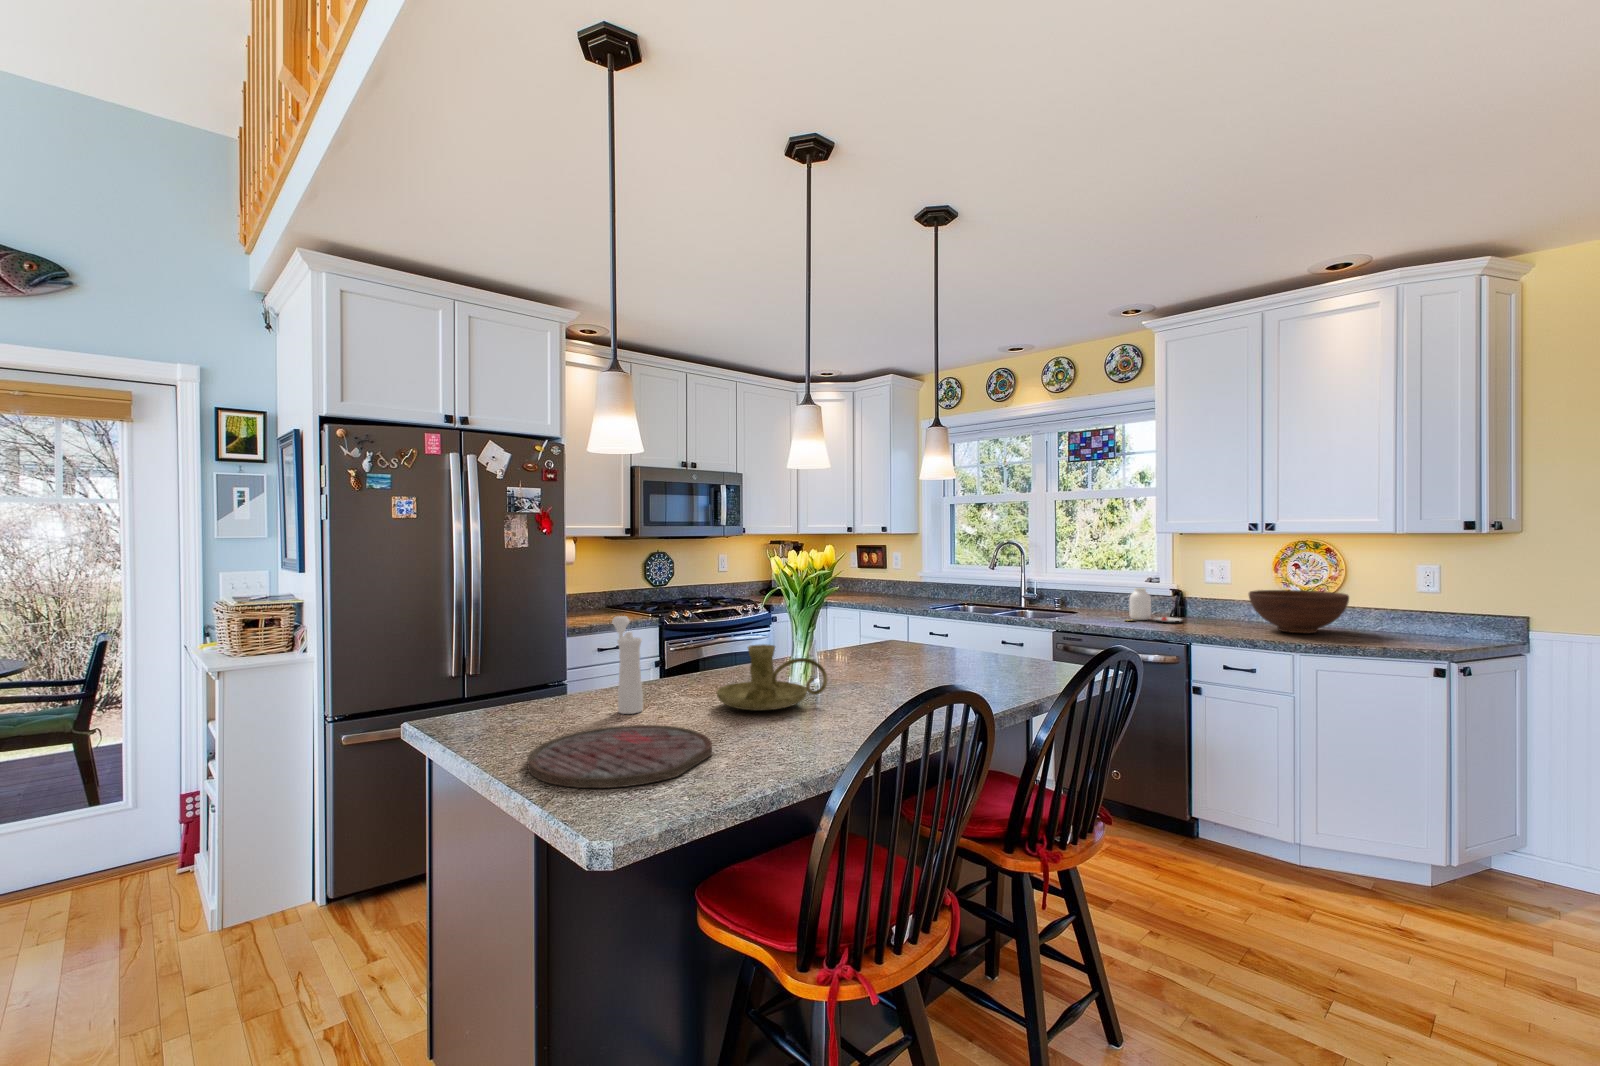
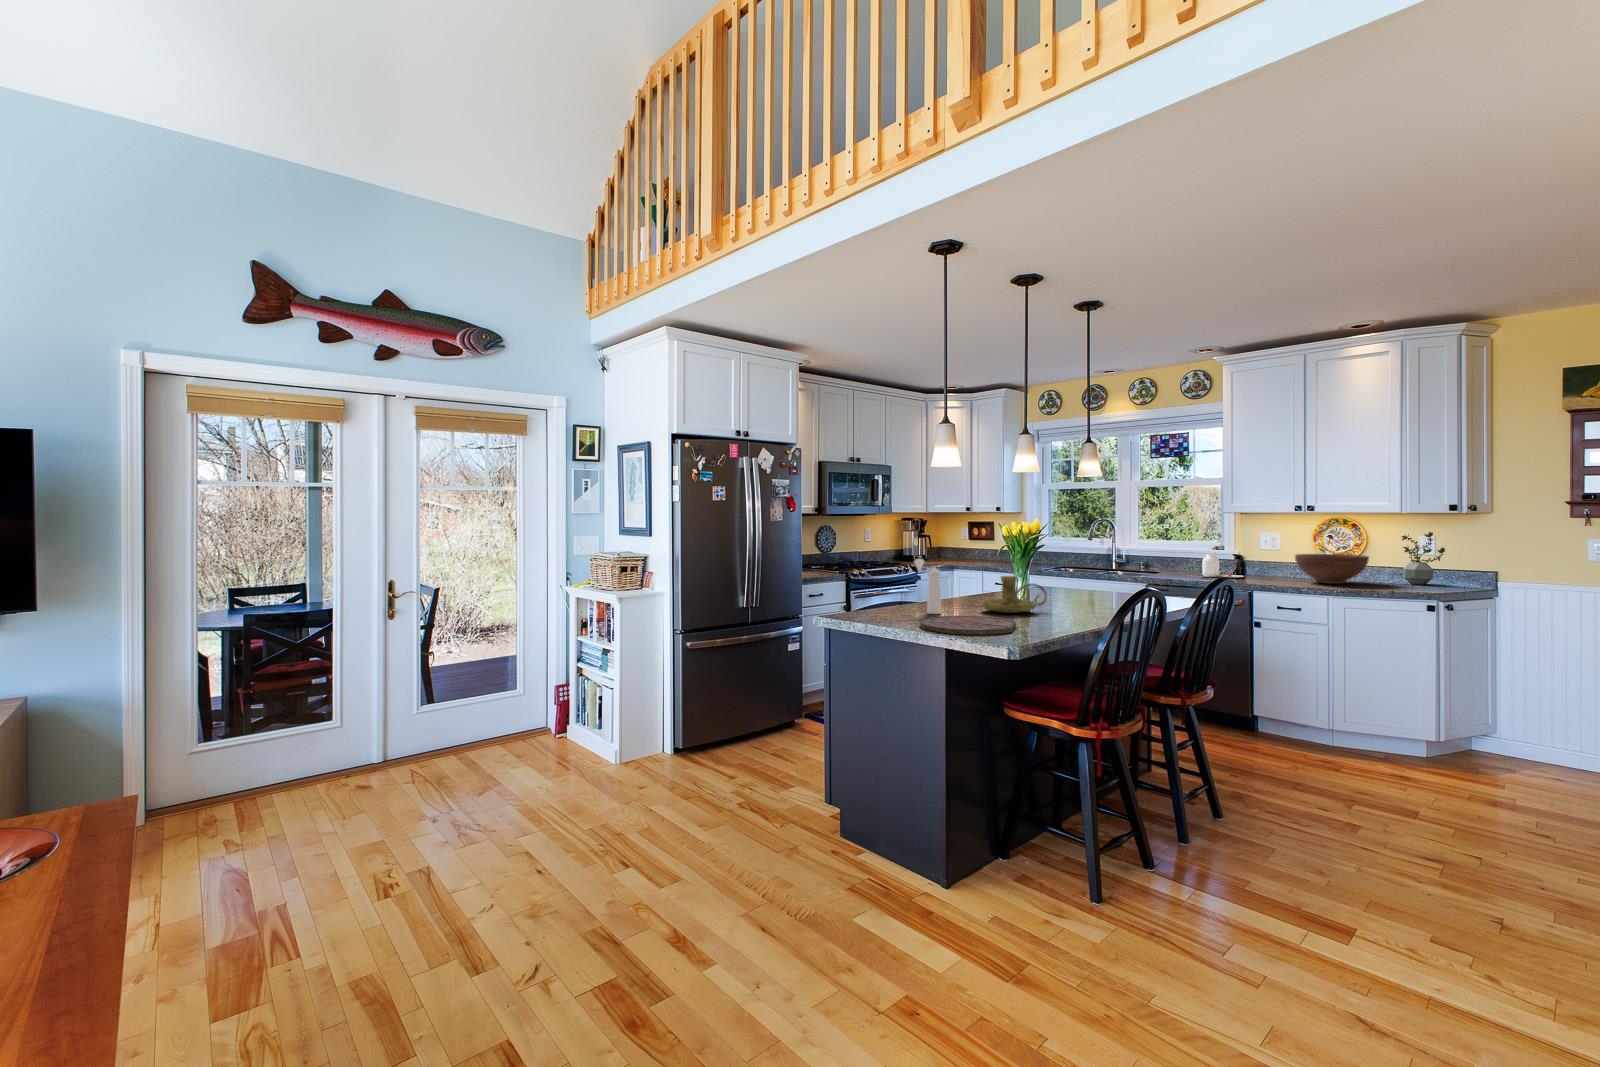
potted plant: none [1392,560,1454,635] -> present [1402,532,1445,585]

